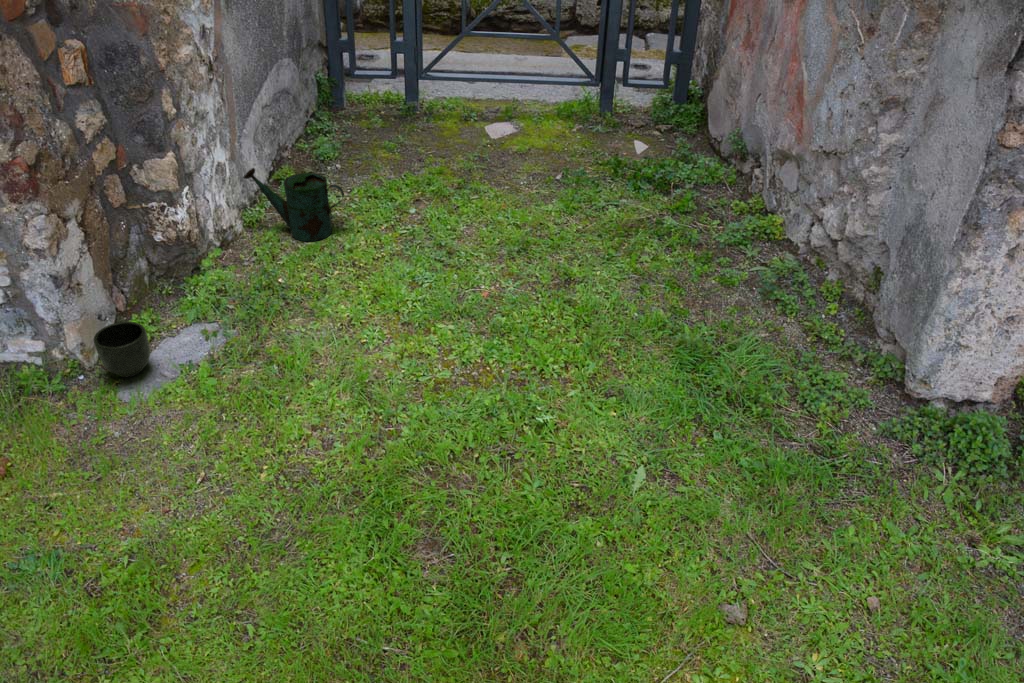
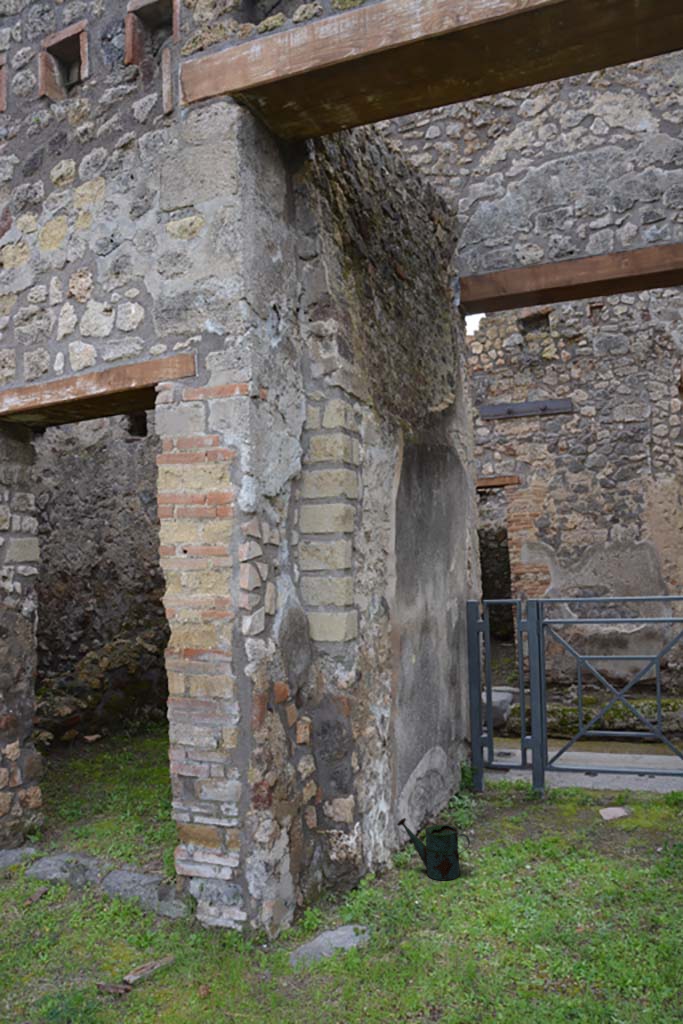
planter: present [94,322,150,377] -> none [281,909,315,954]

